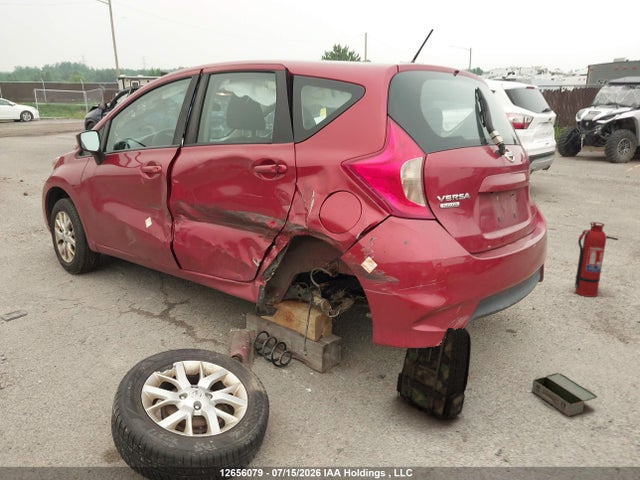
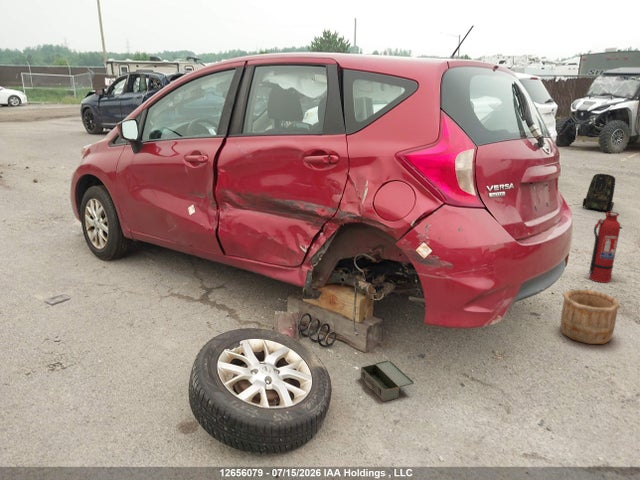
wooden bucket: none [536,305,597,364] -> present [561,290,620,344]
backpack: present [396,327,471,419] -> present [583,174,615,211]
toolbox: present [532,373,597,416] -> present [361,361,414,401]

